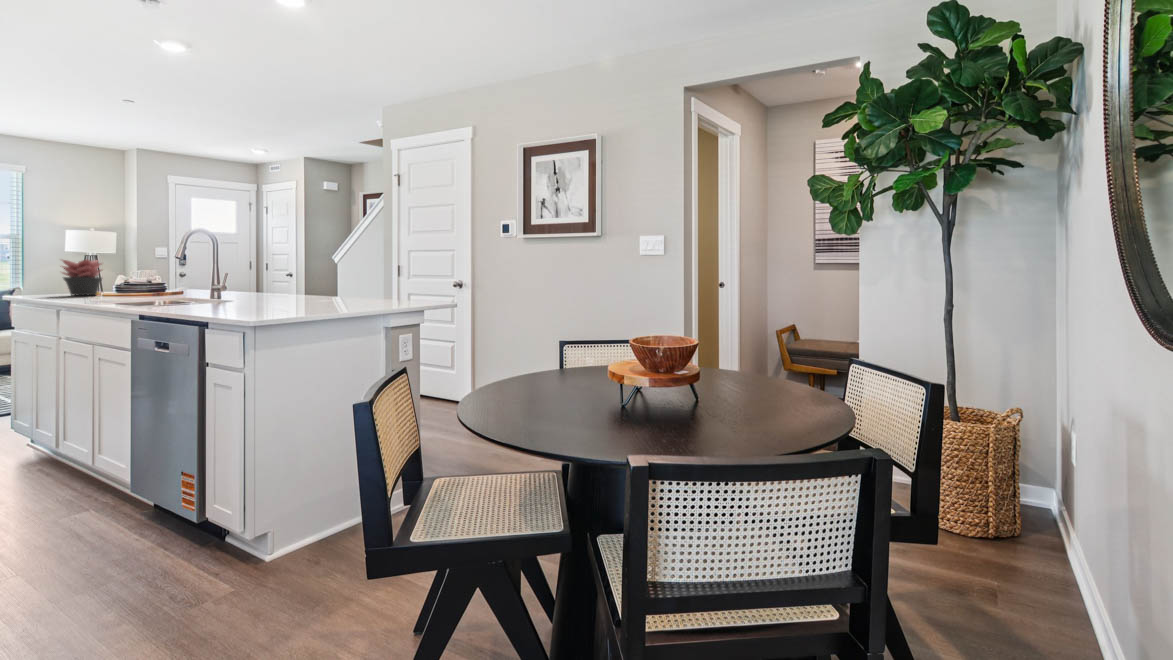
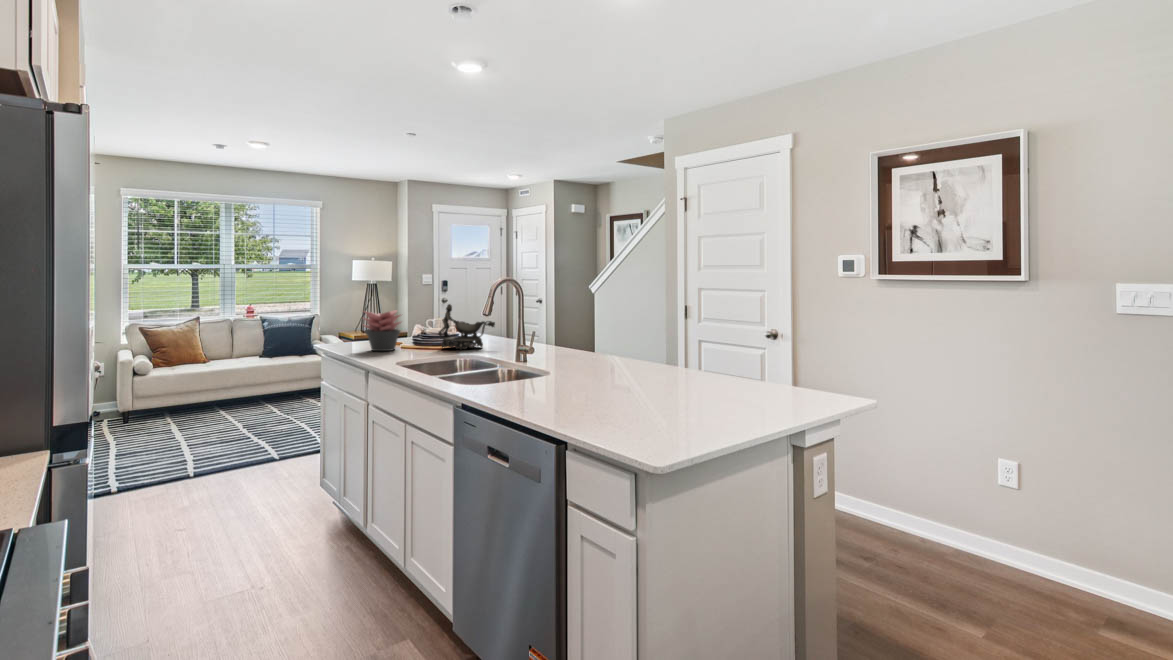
decorative bowl: none [143,255,201,294] -> present [438,304,495,349]

